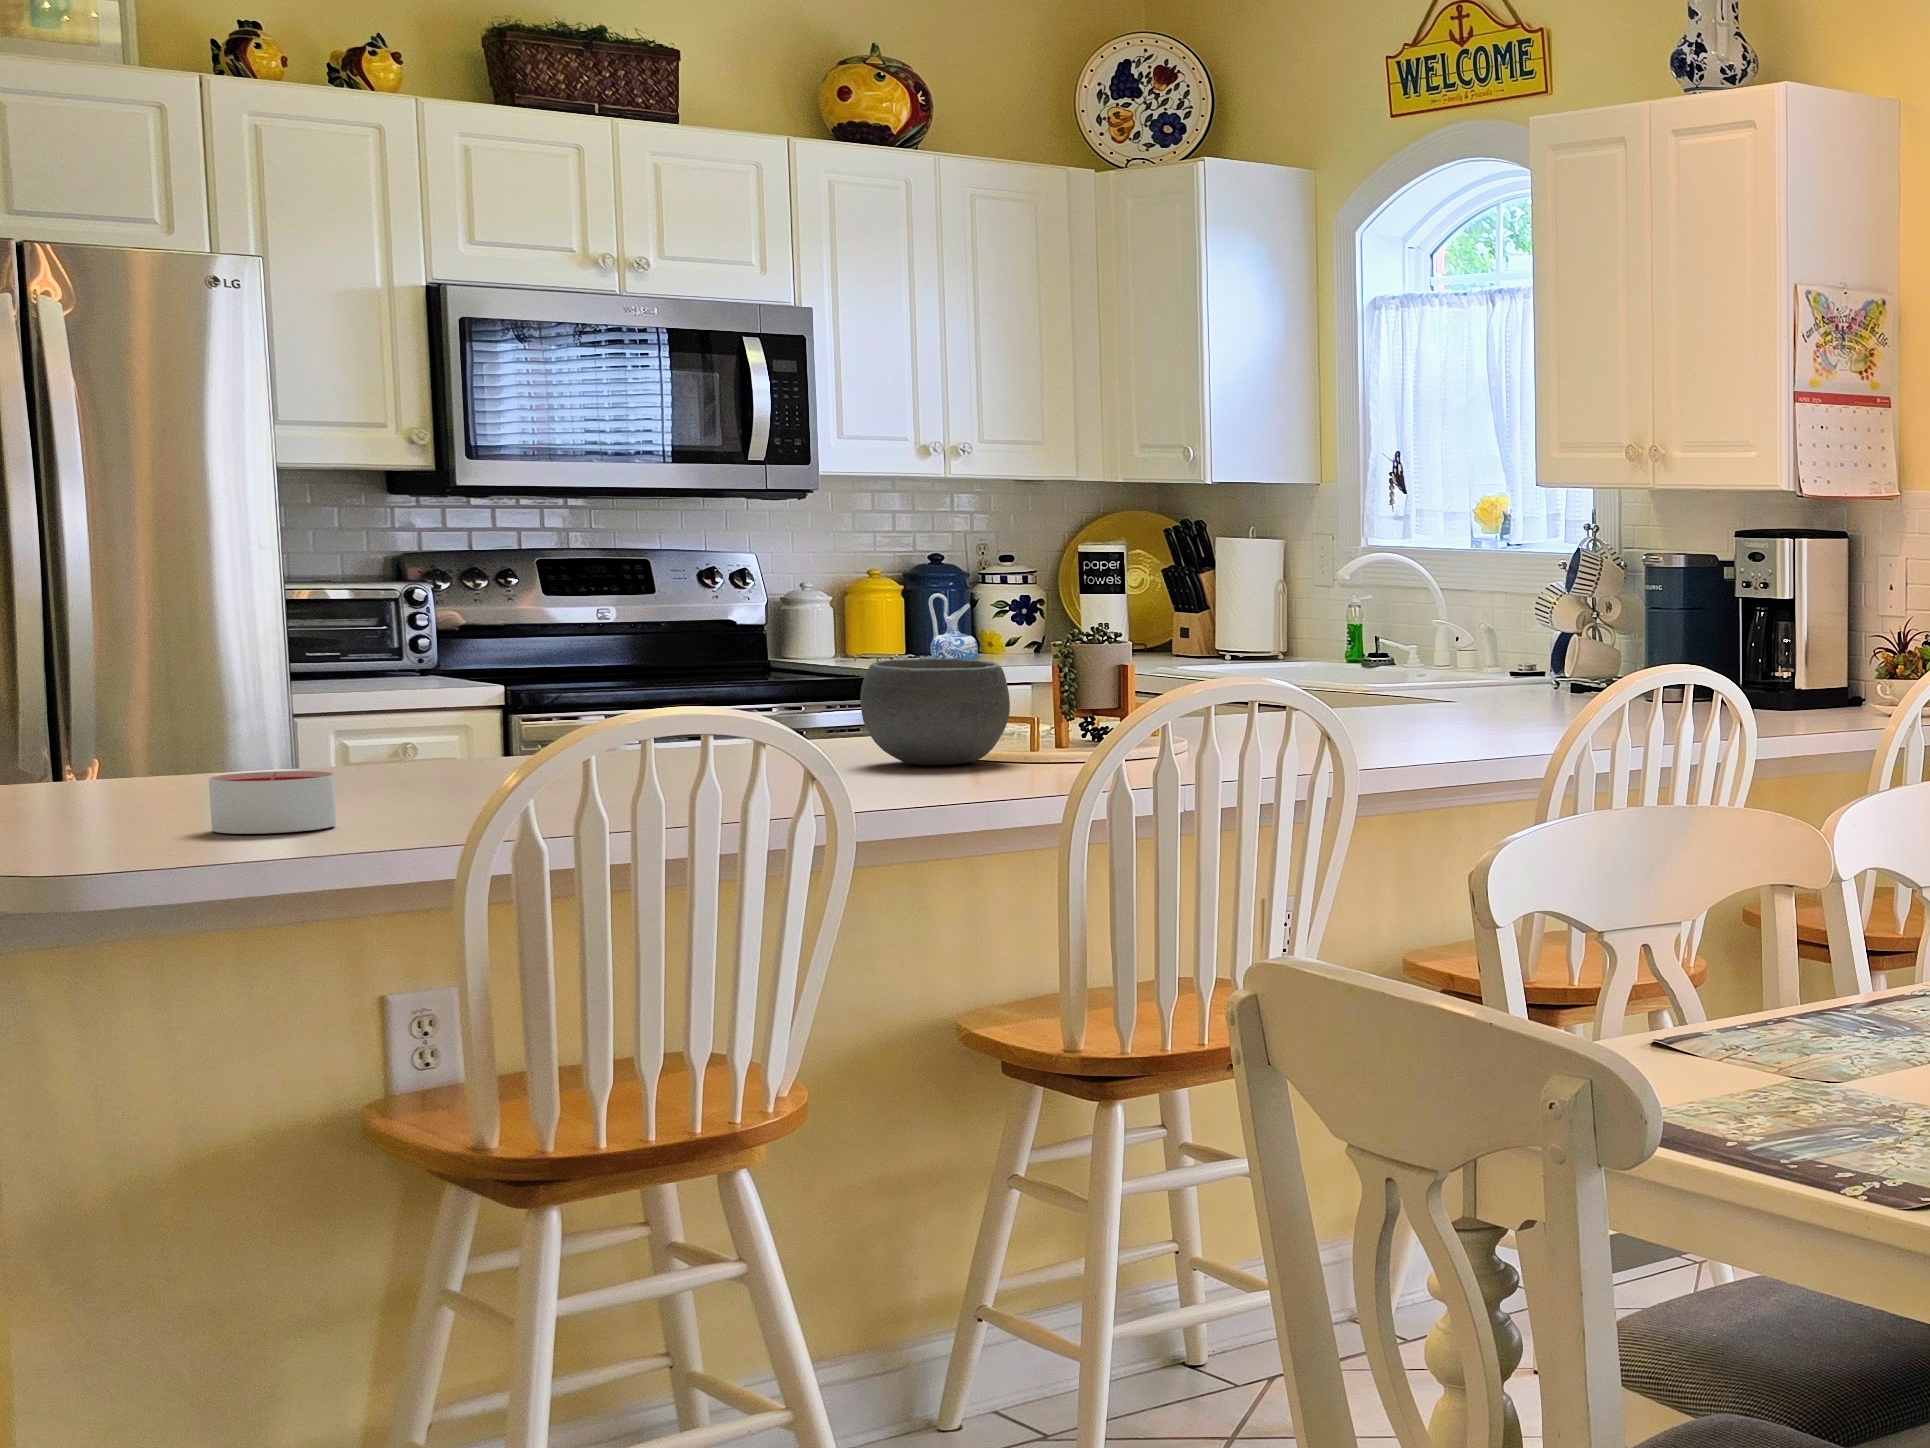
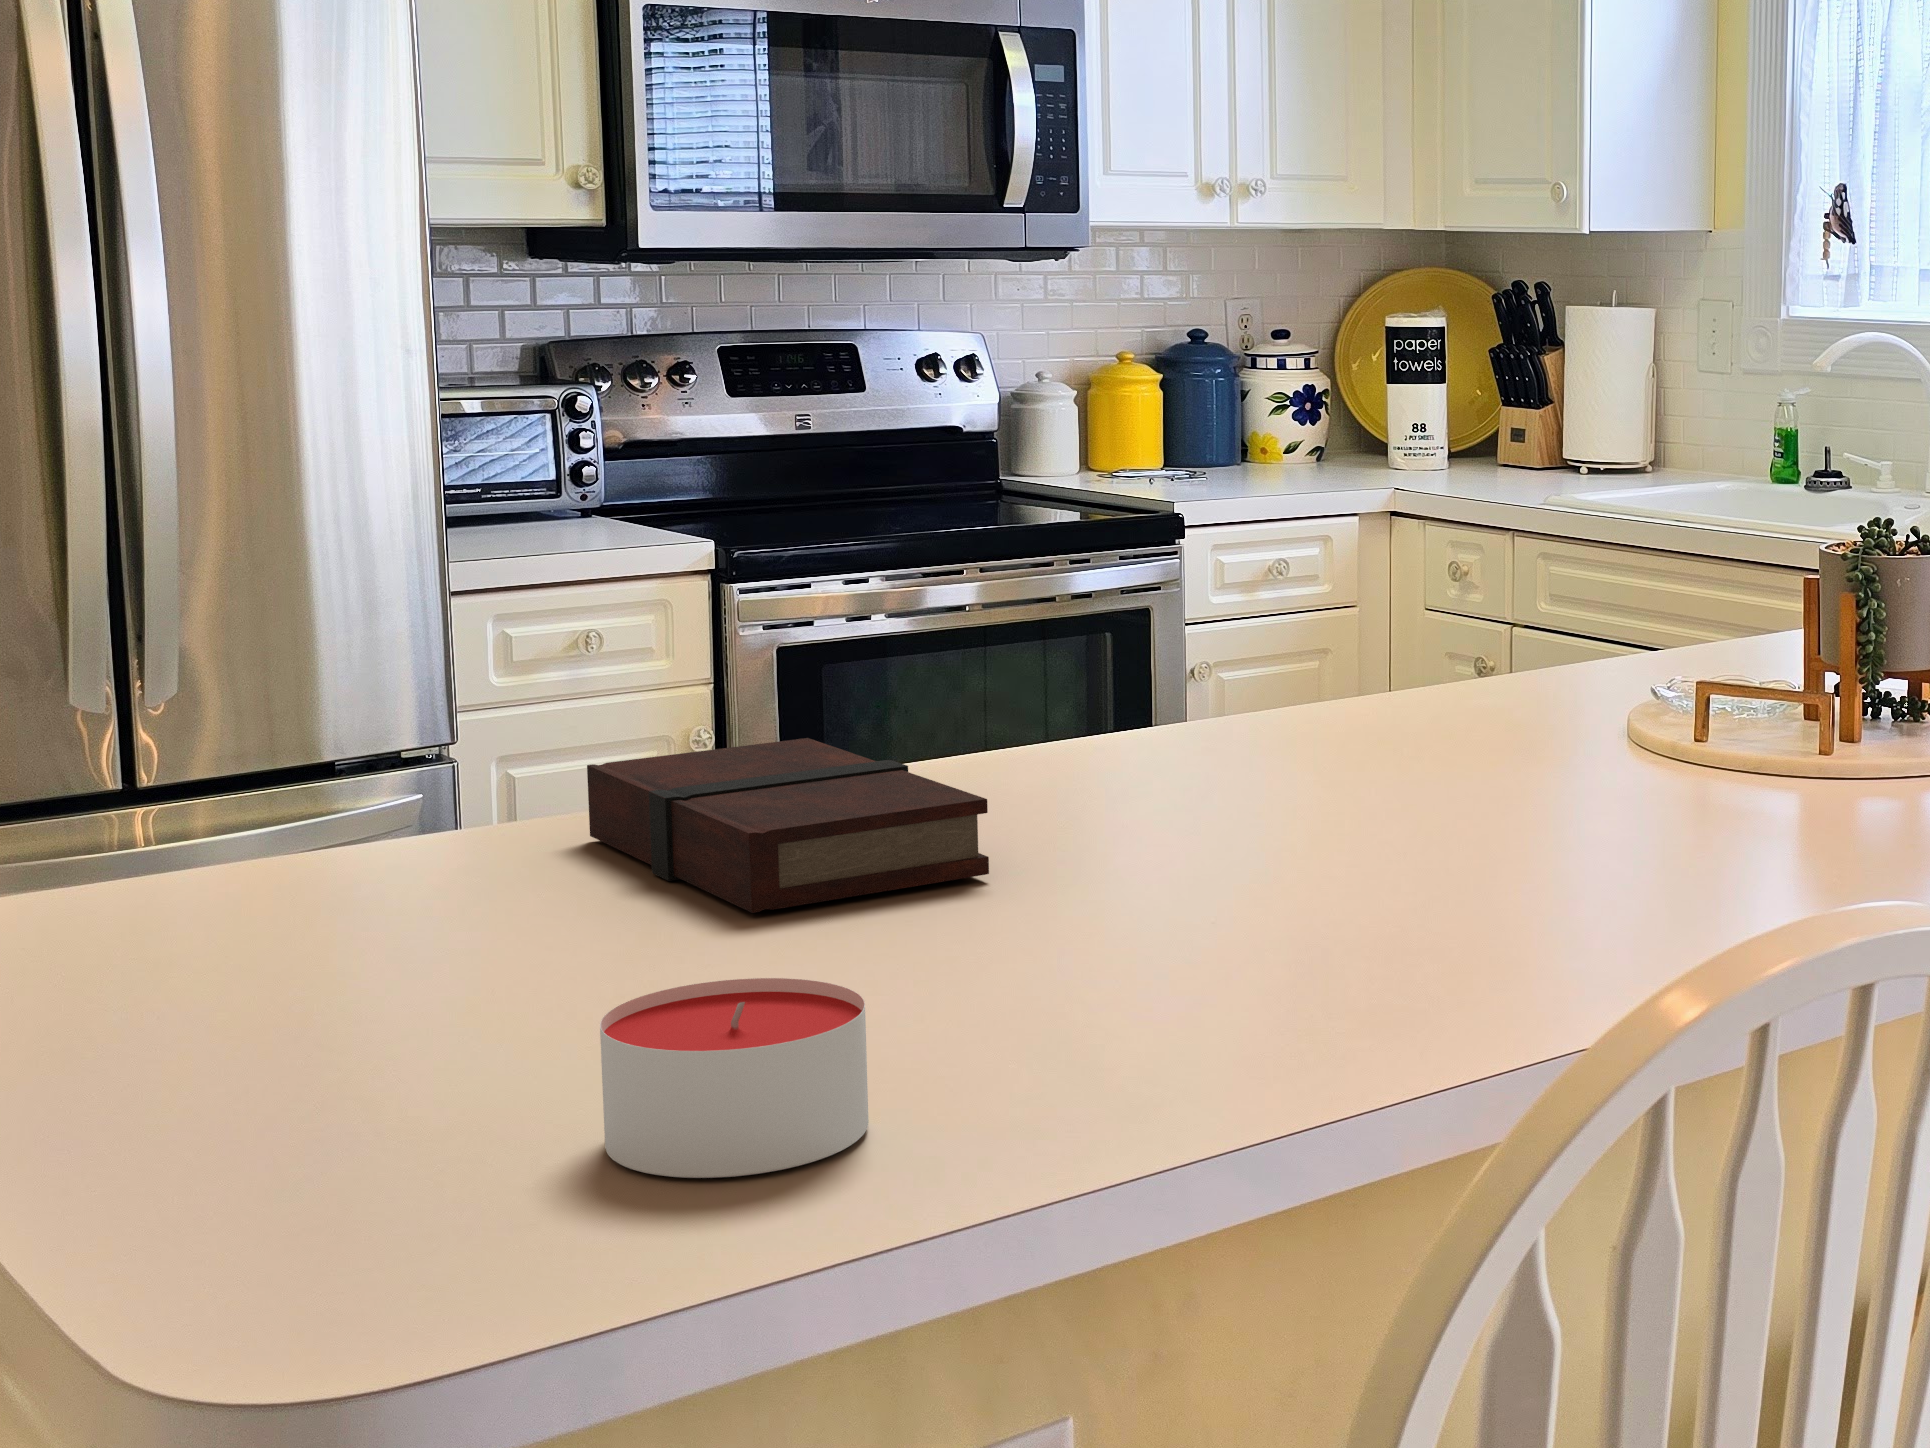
ceramic pitcher: present [929,593,978,660] -> none [1223,388,1285,492]
bowl: present [860,659,1010,765] -> none [1585,587,1849,801]
book: none [282,730,485,789] -> present [587,738,989,913]

